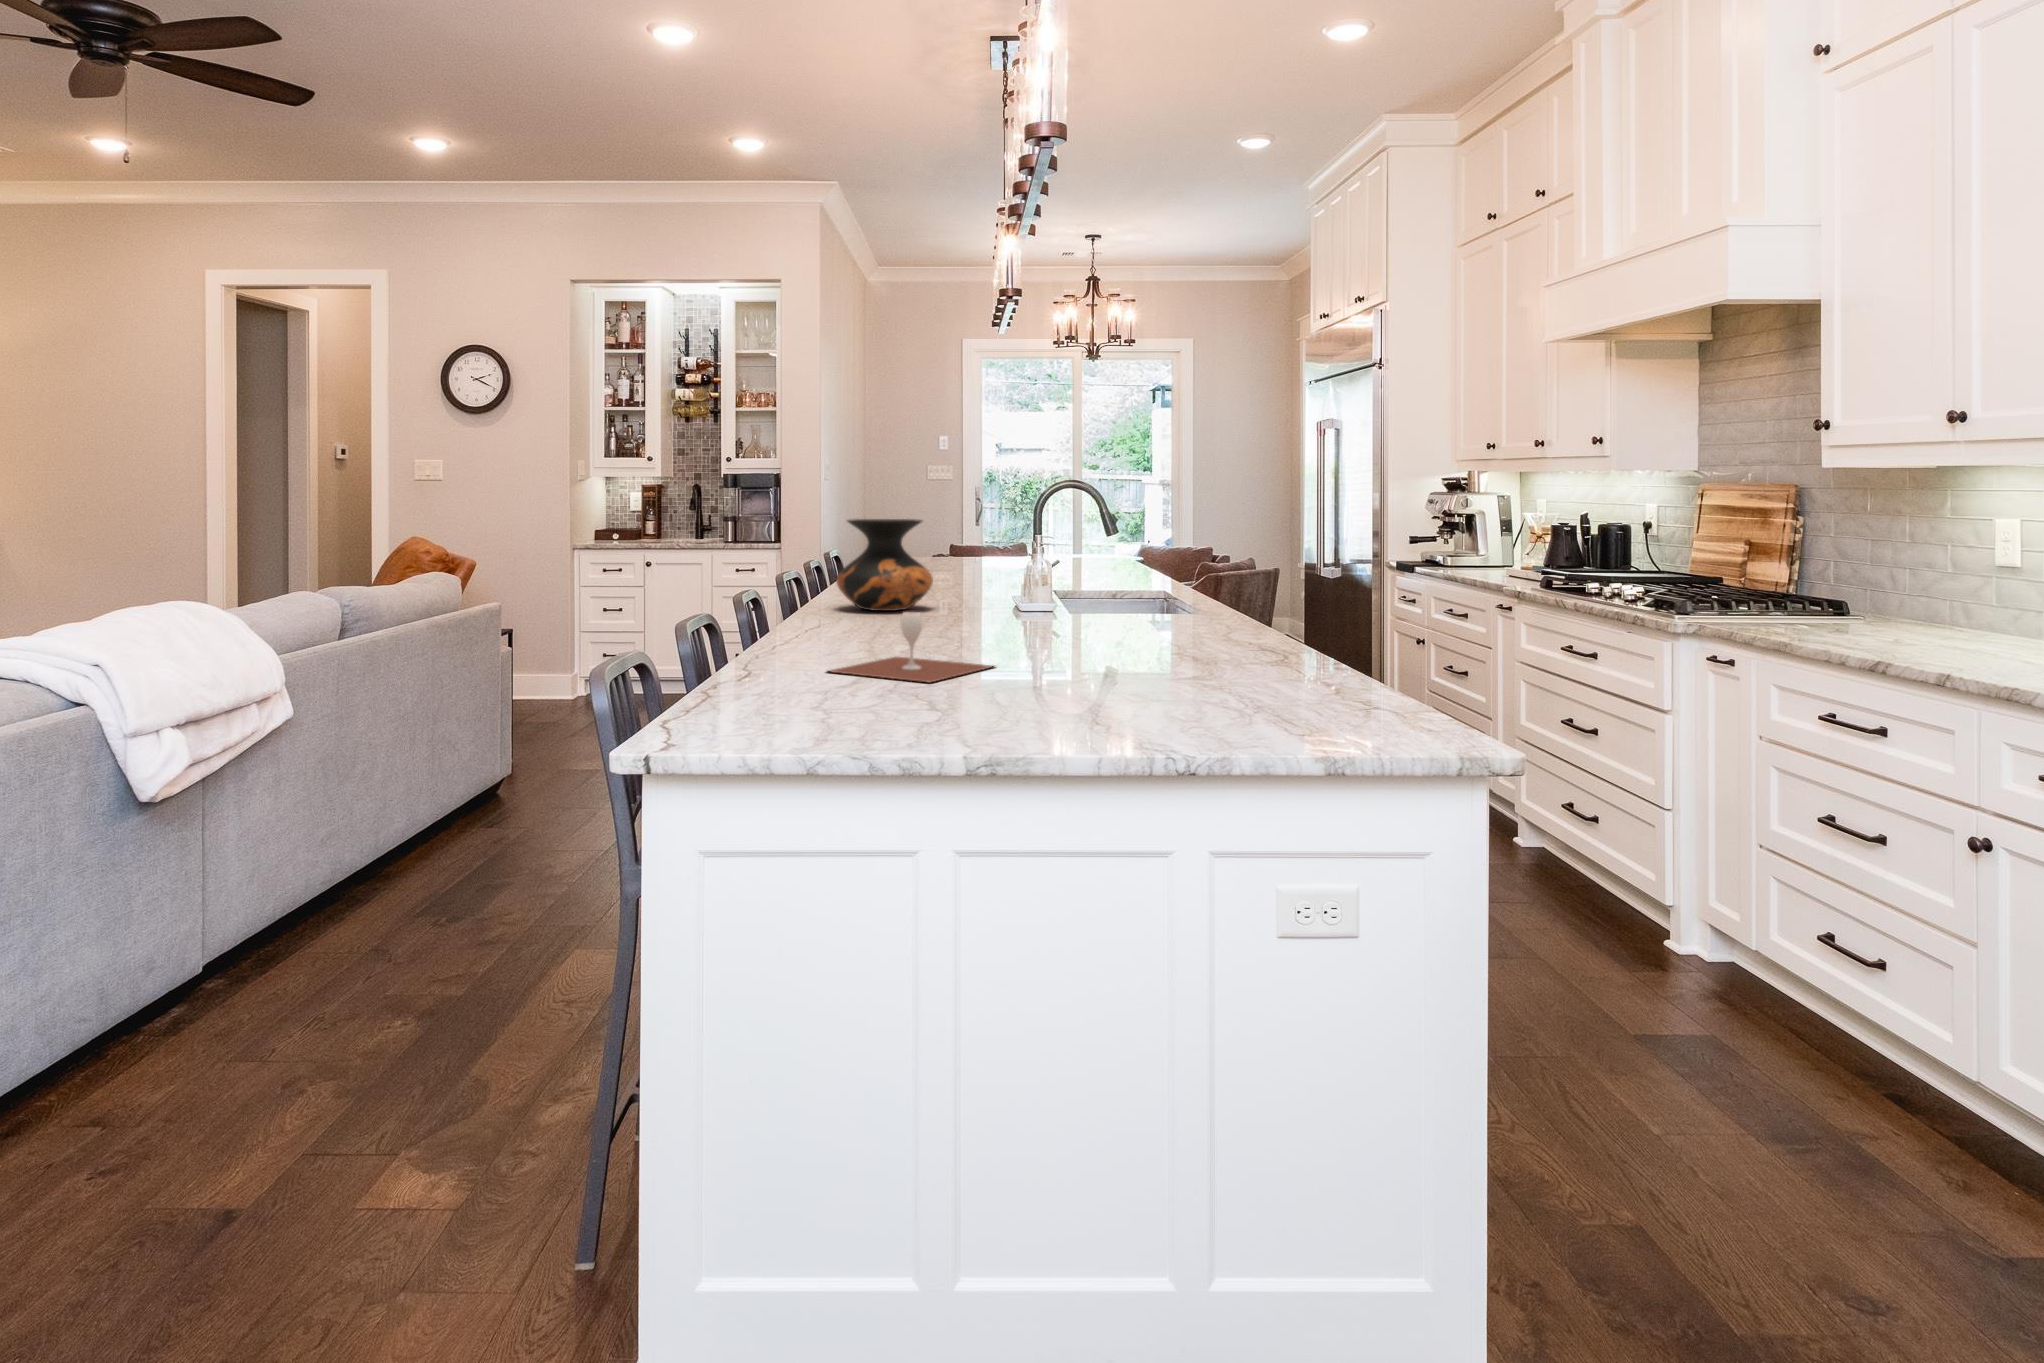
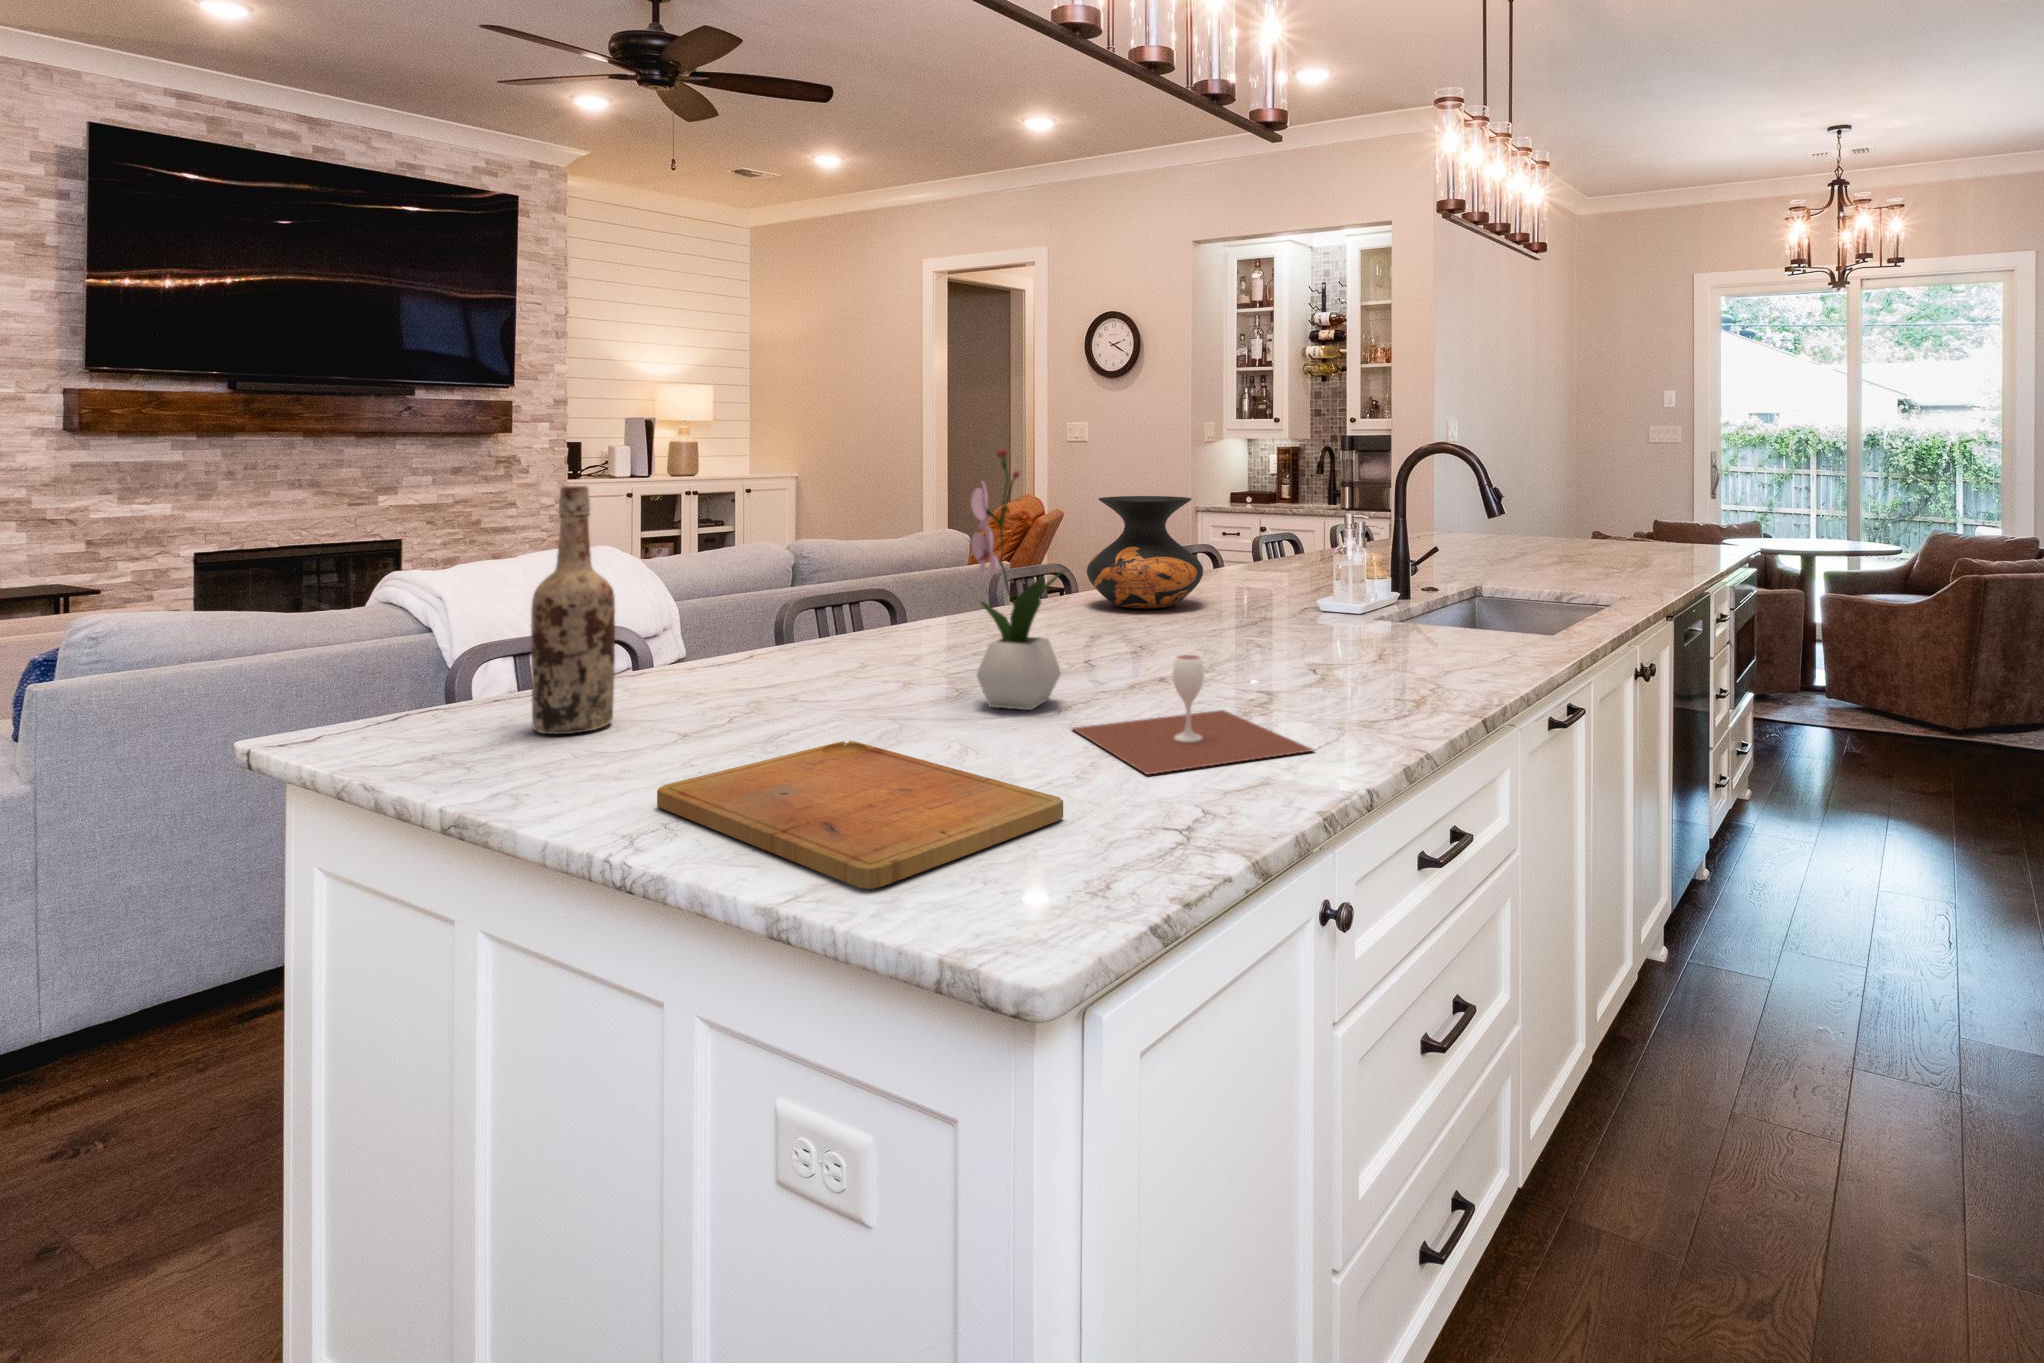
flower arrangement: none [993,472,1075,658] -> present [971,449,1063,710]
wine bottle: none [770,499,830,693] -> present [531,486,615,734]
wine glass: present [829,612,993,683] -> present [1073,655,1313,775]
cutting board: none [1030,671,1271,712] -> present [657,741,1063,889]

